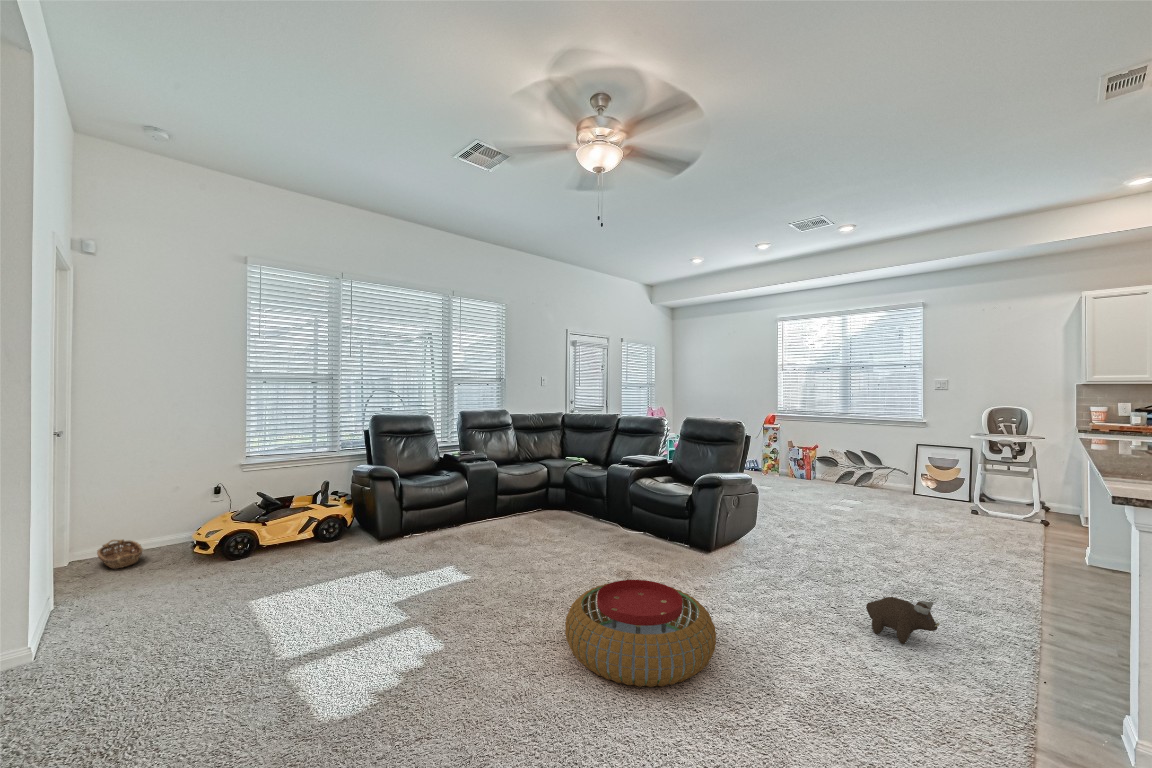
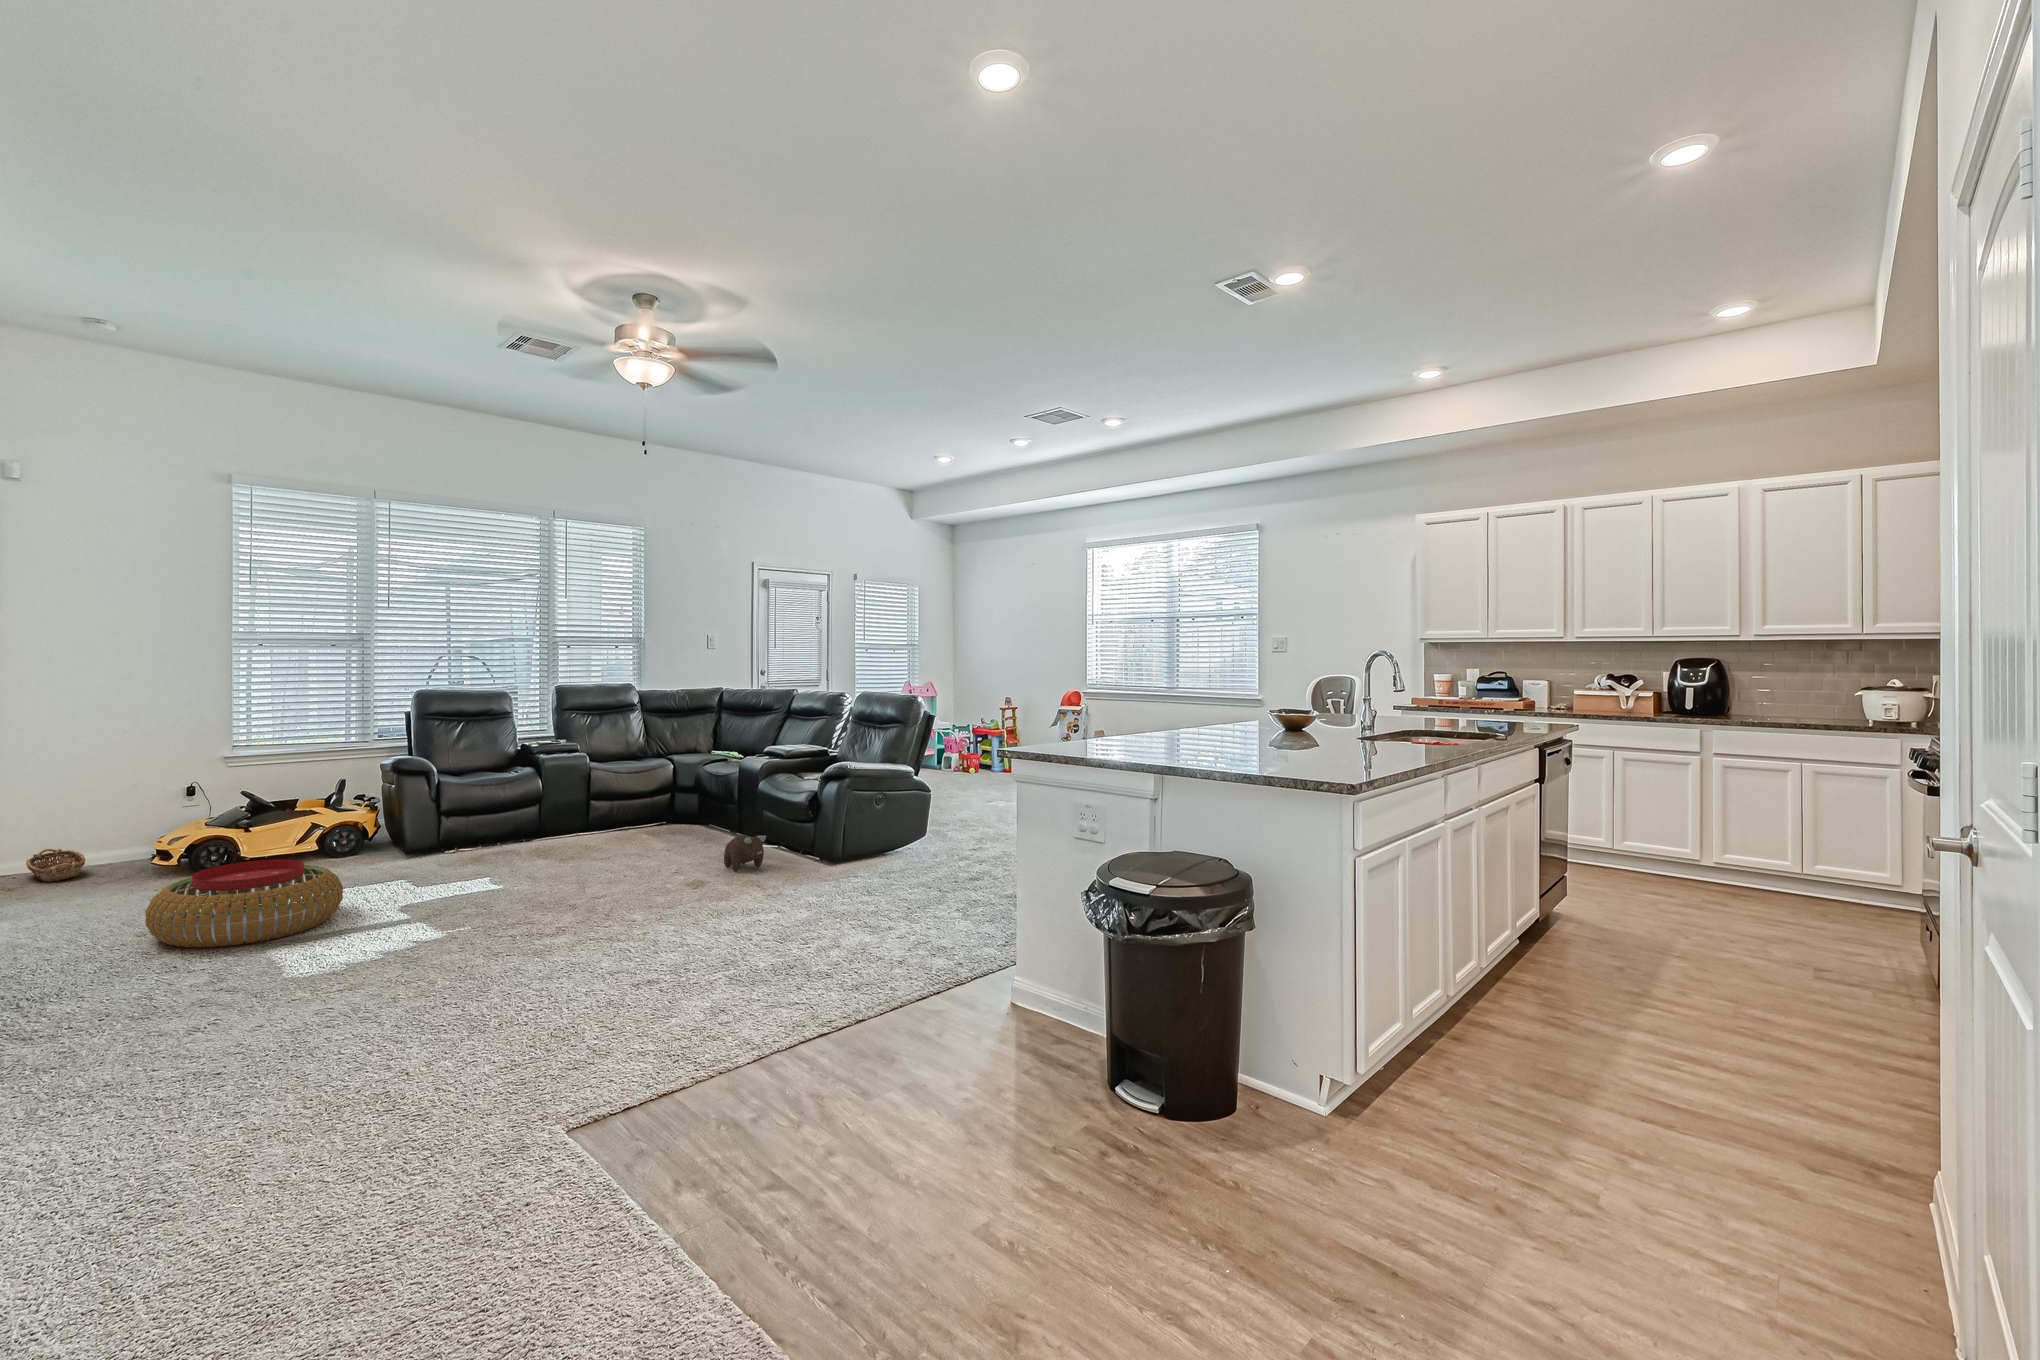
pouf: present [565,580,716,687] -> present [145,860,343,947]
plush toy: present [866,597,940,644] -> present [724,835,766,872]

